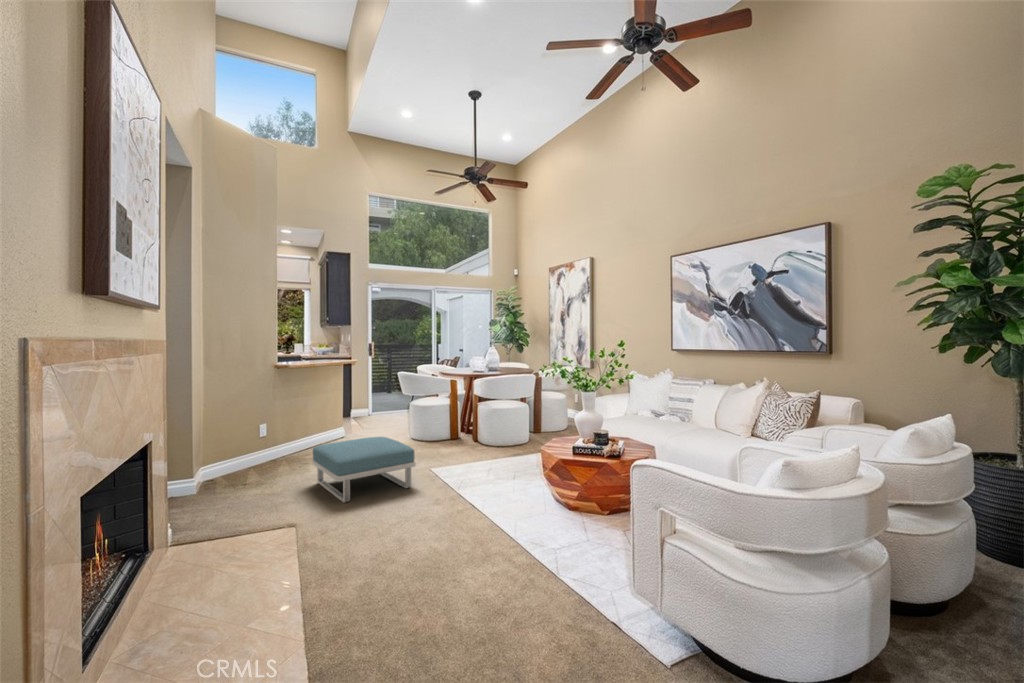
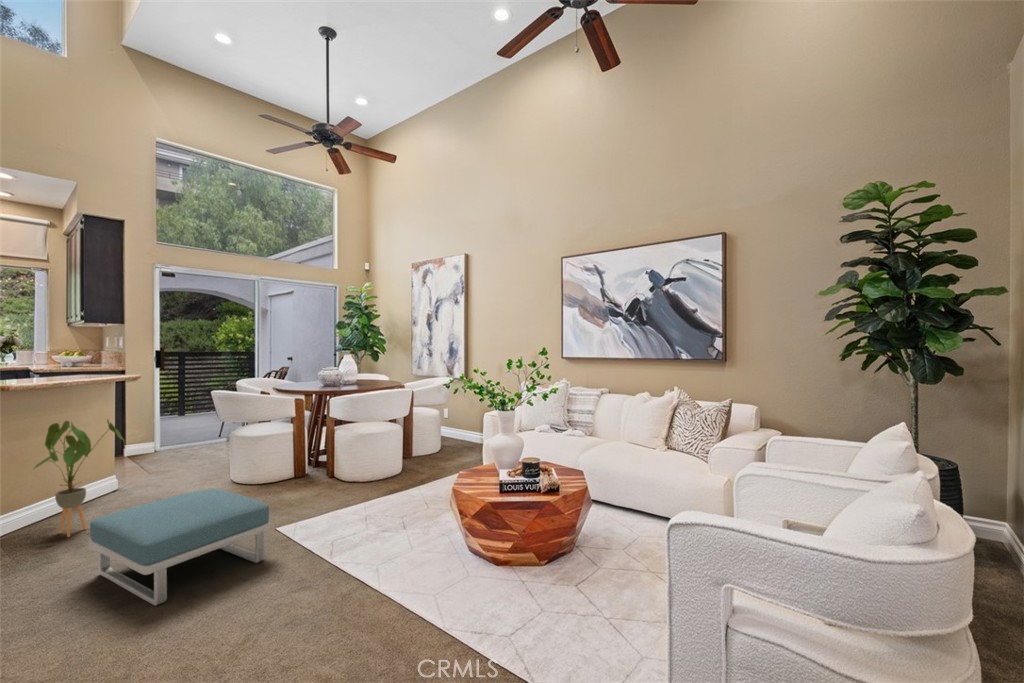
house plant: none [285,386,336,462] -> present [34,419,125,537]

